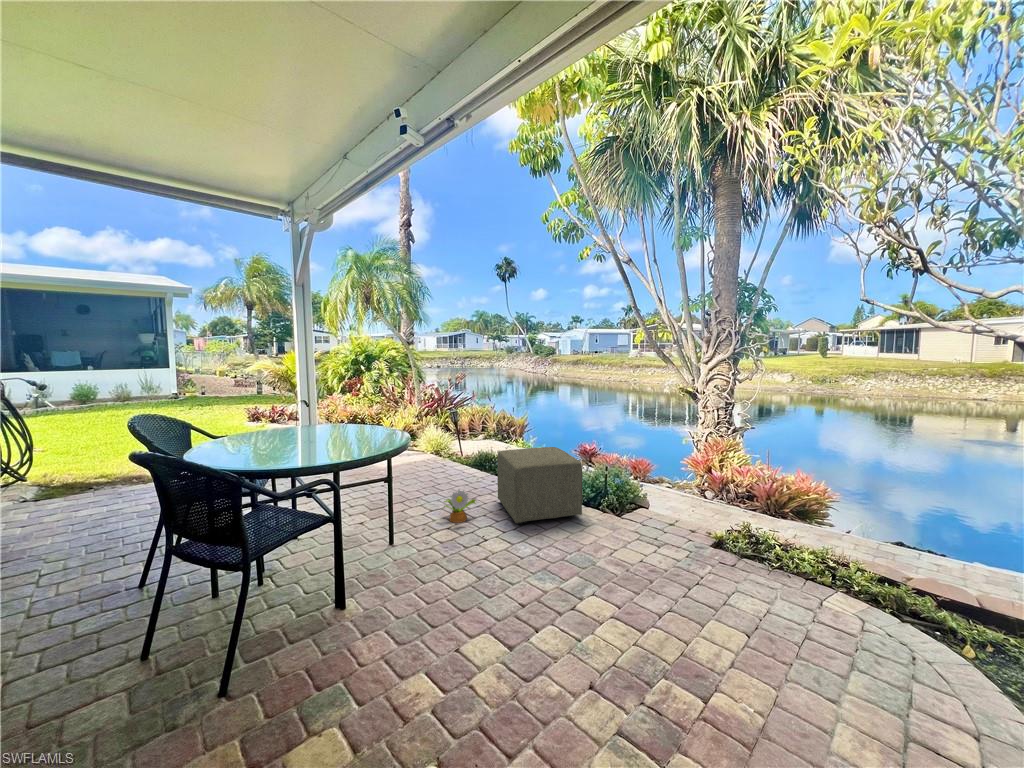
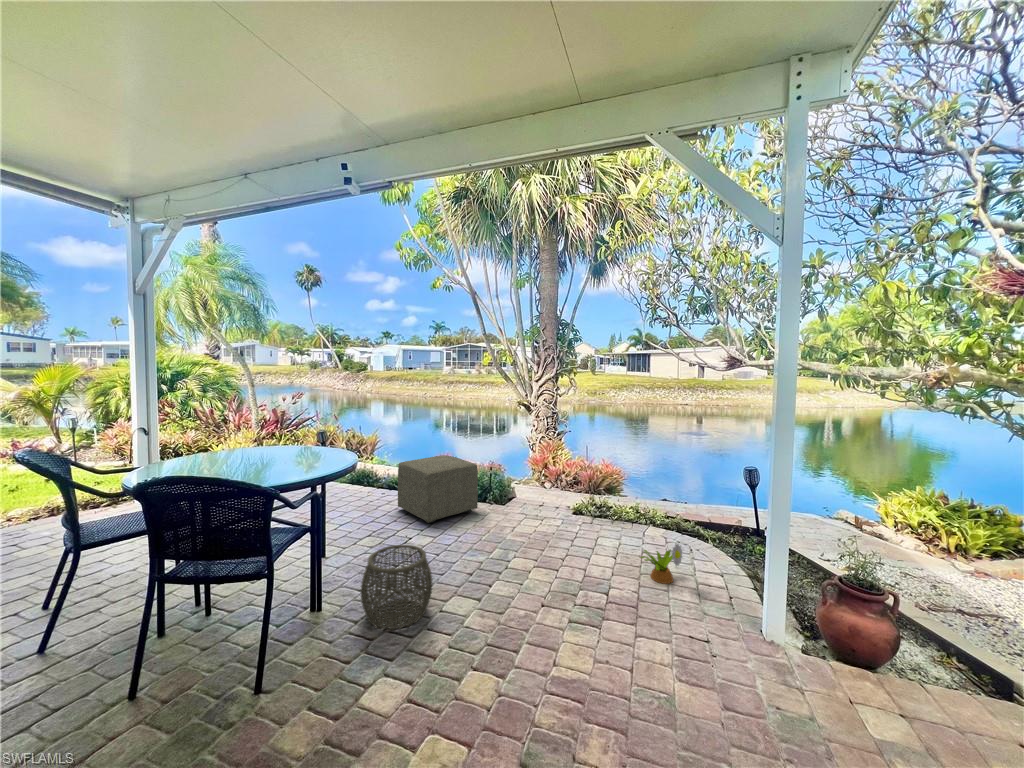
decorative plant: present [444,490,476,523] -> present [640,544,682,584]
woven basket: none [364,554,451,662] -> present [361,545,433,630]

